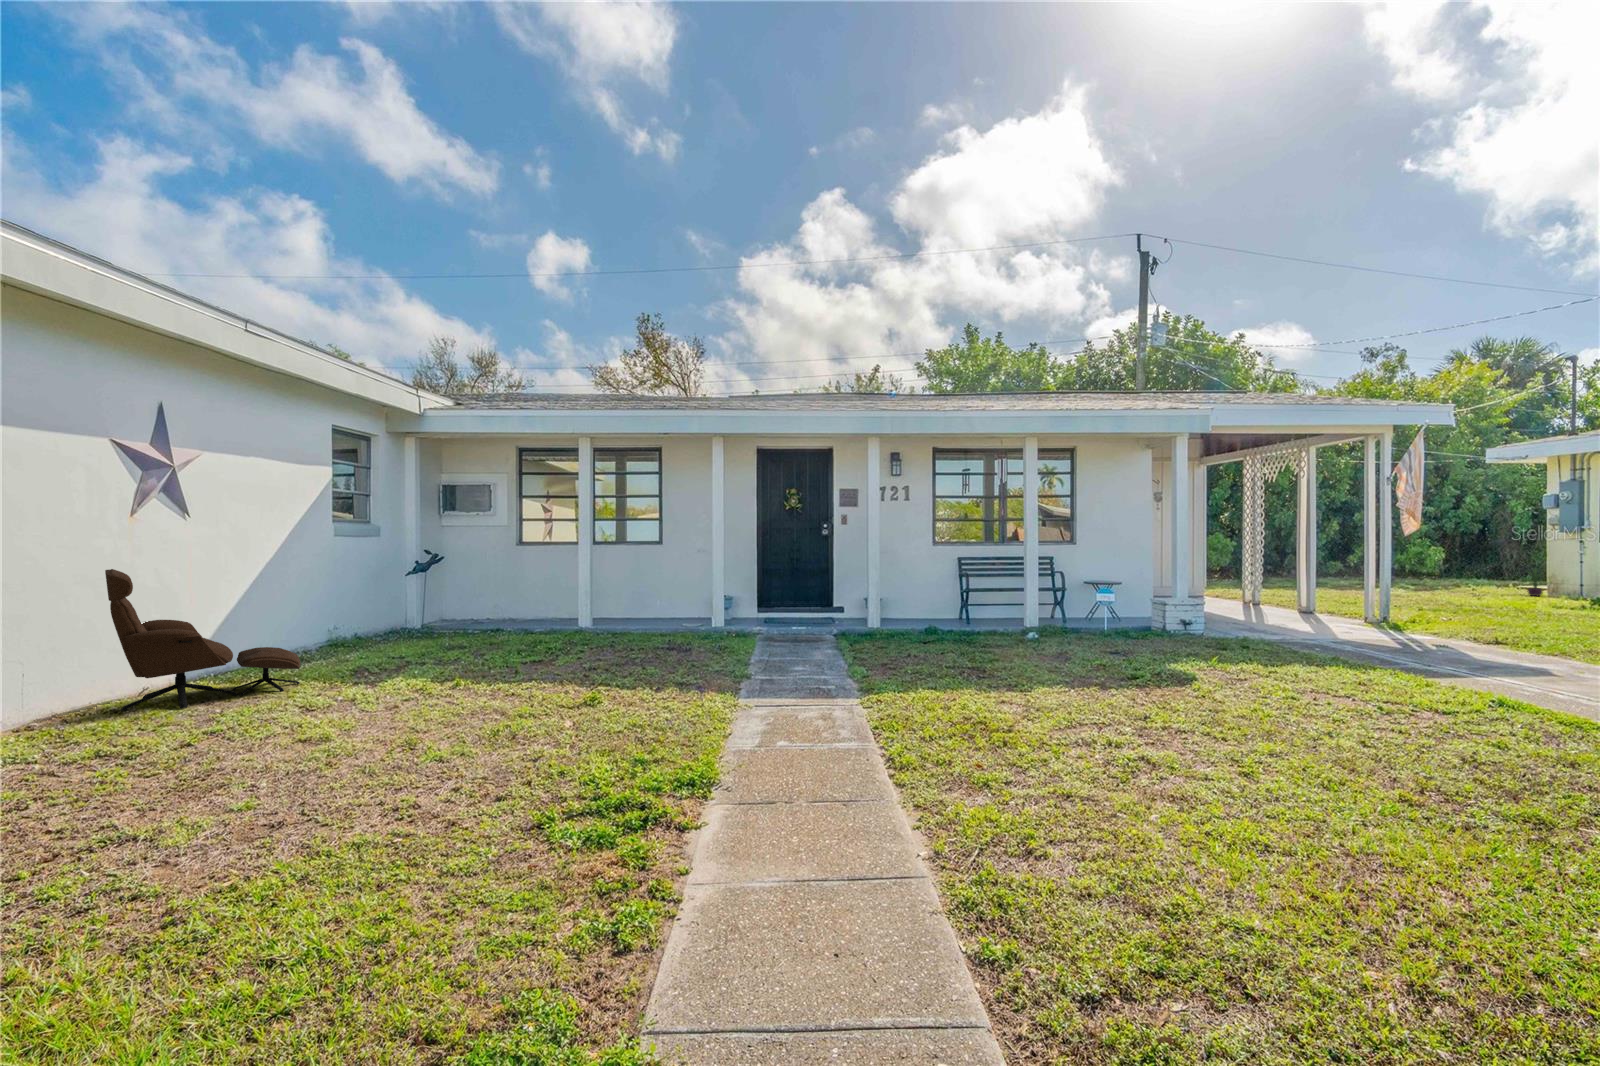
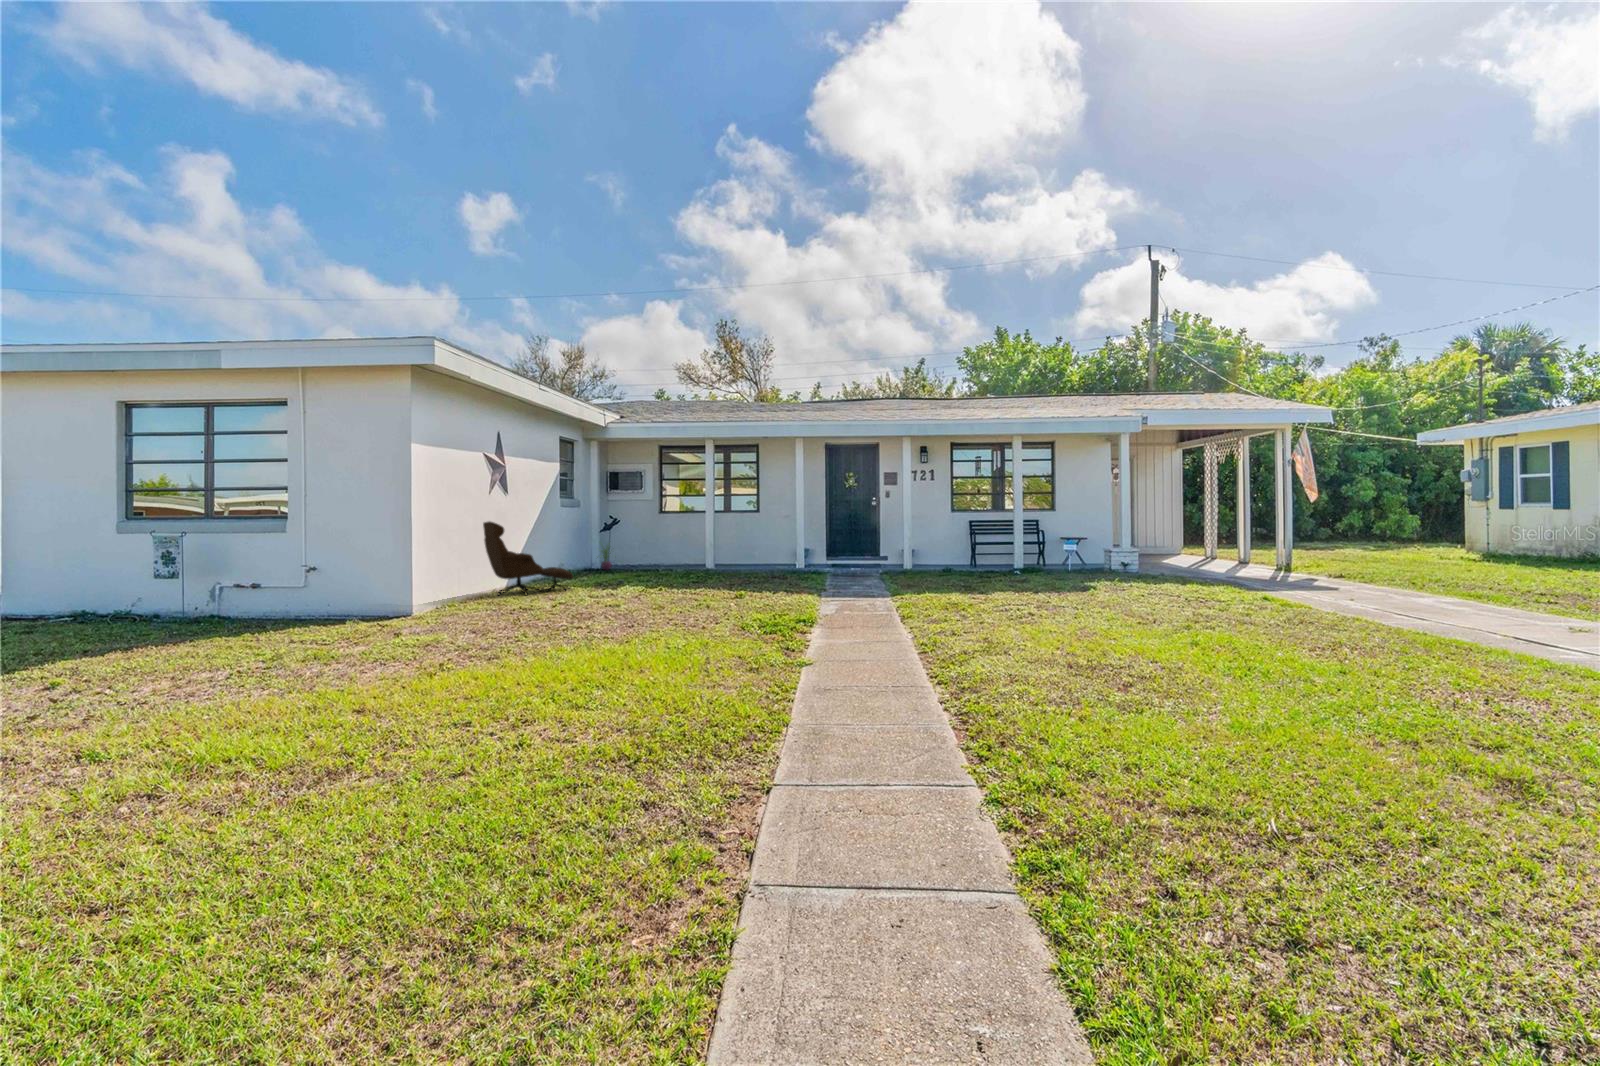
decorative plant: present [1525,569,1542,596] -> present [601,546,612,570]

